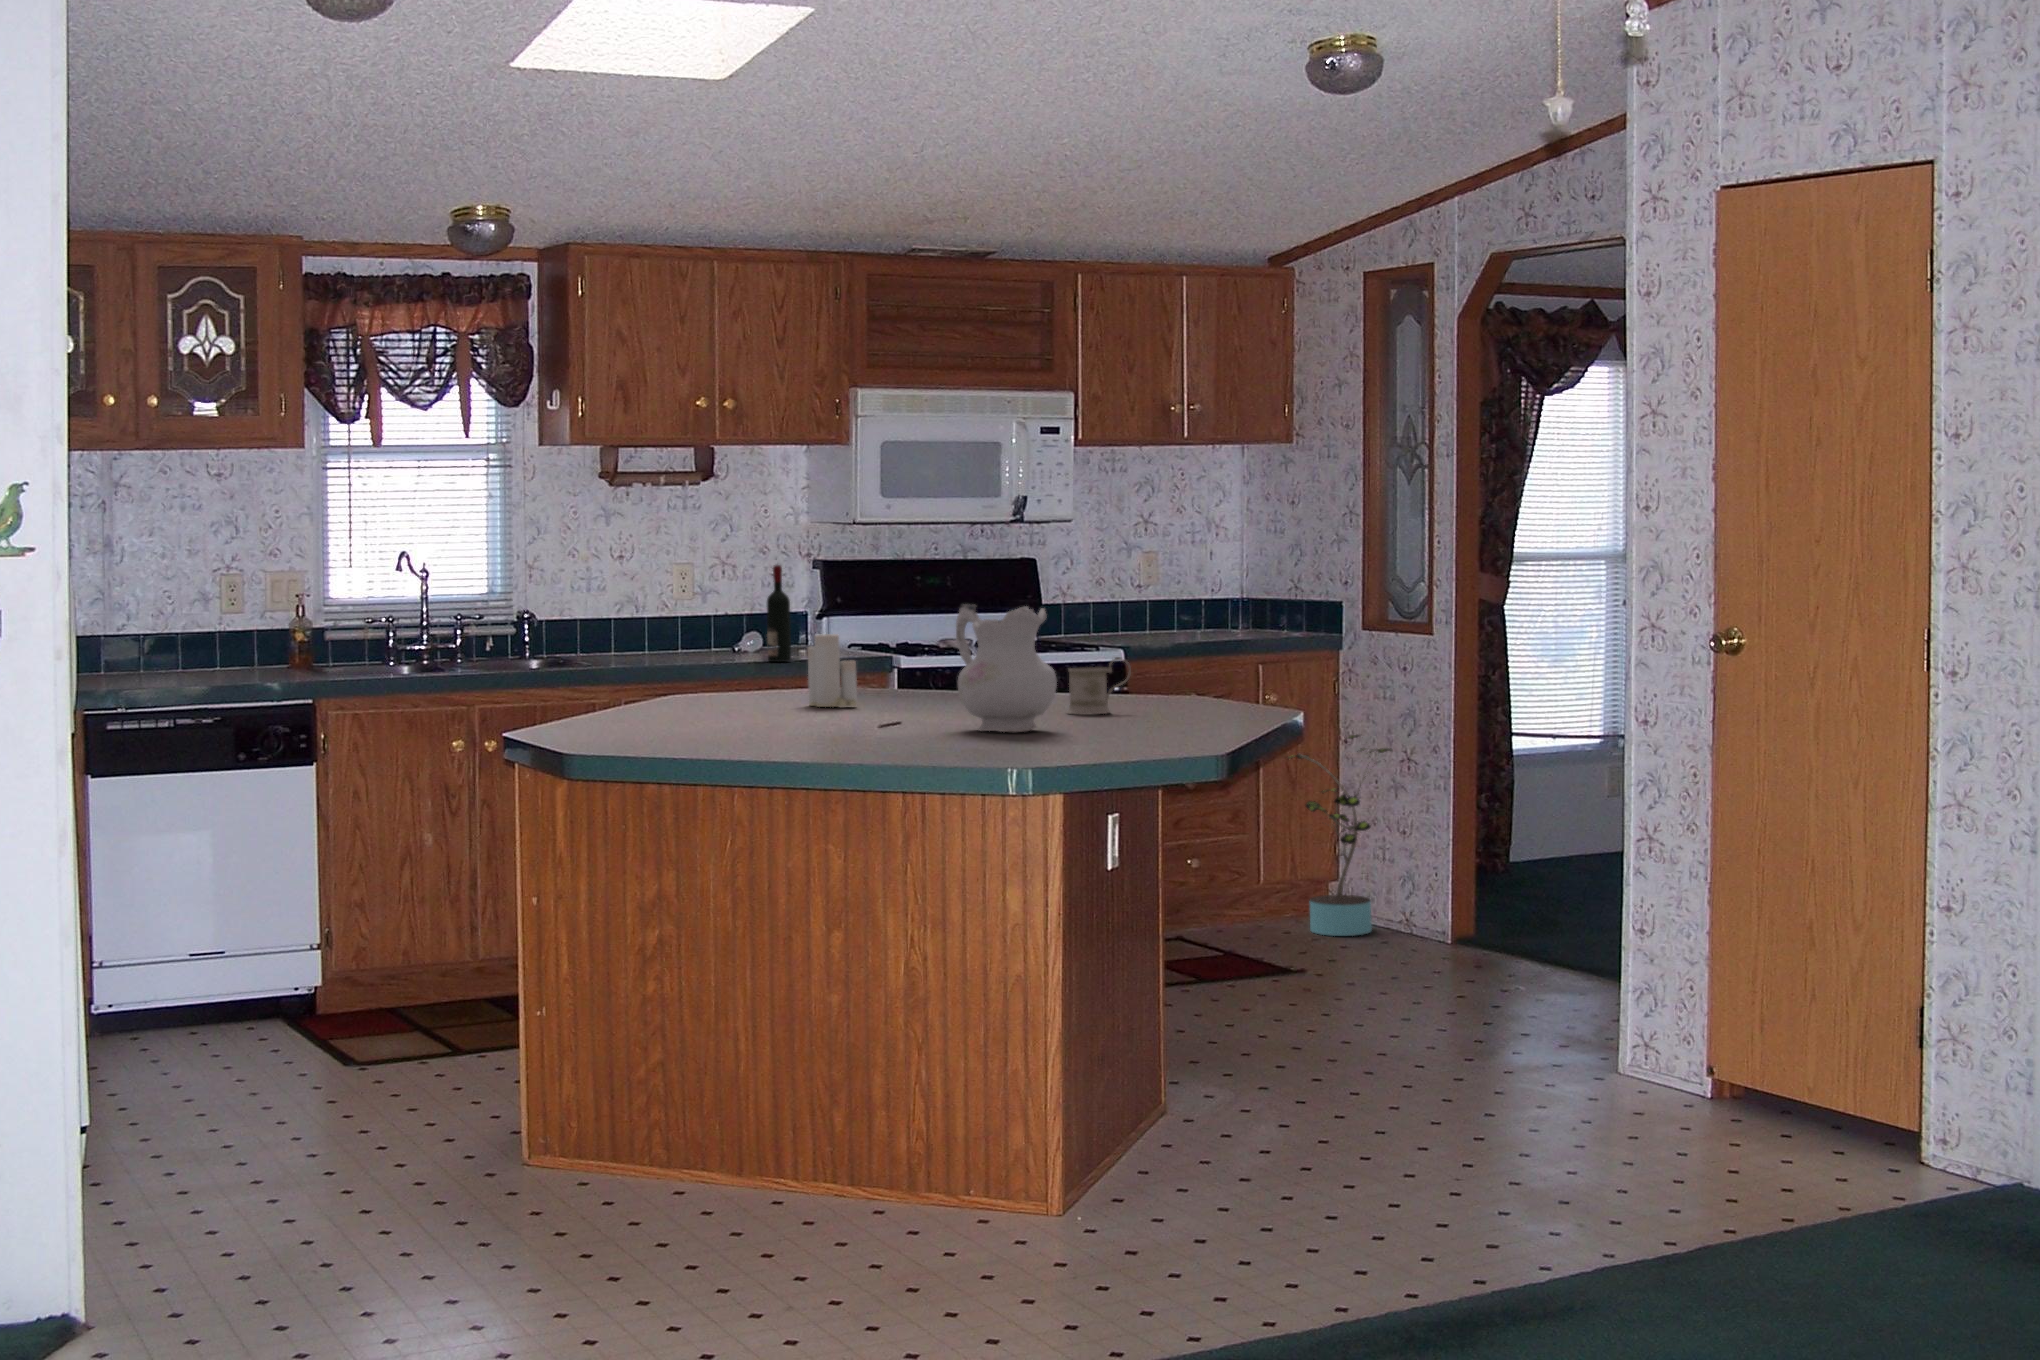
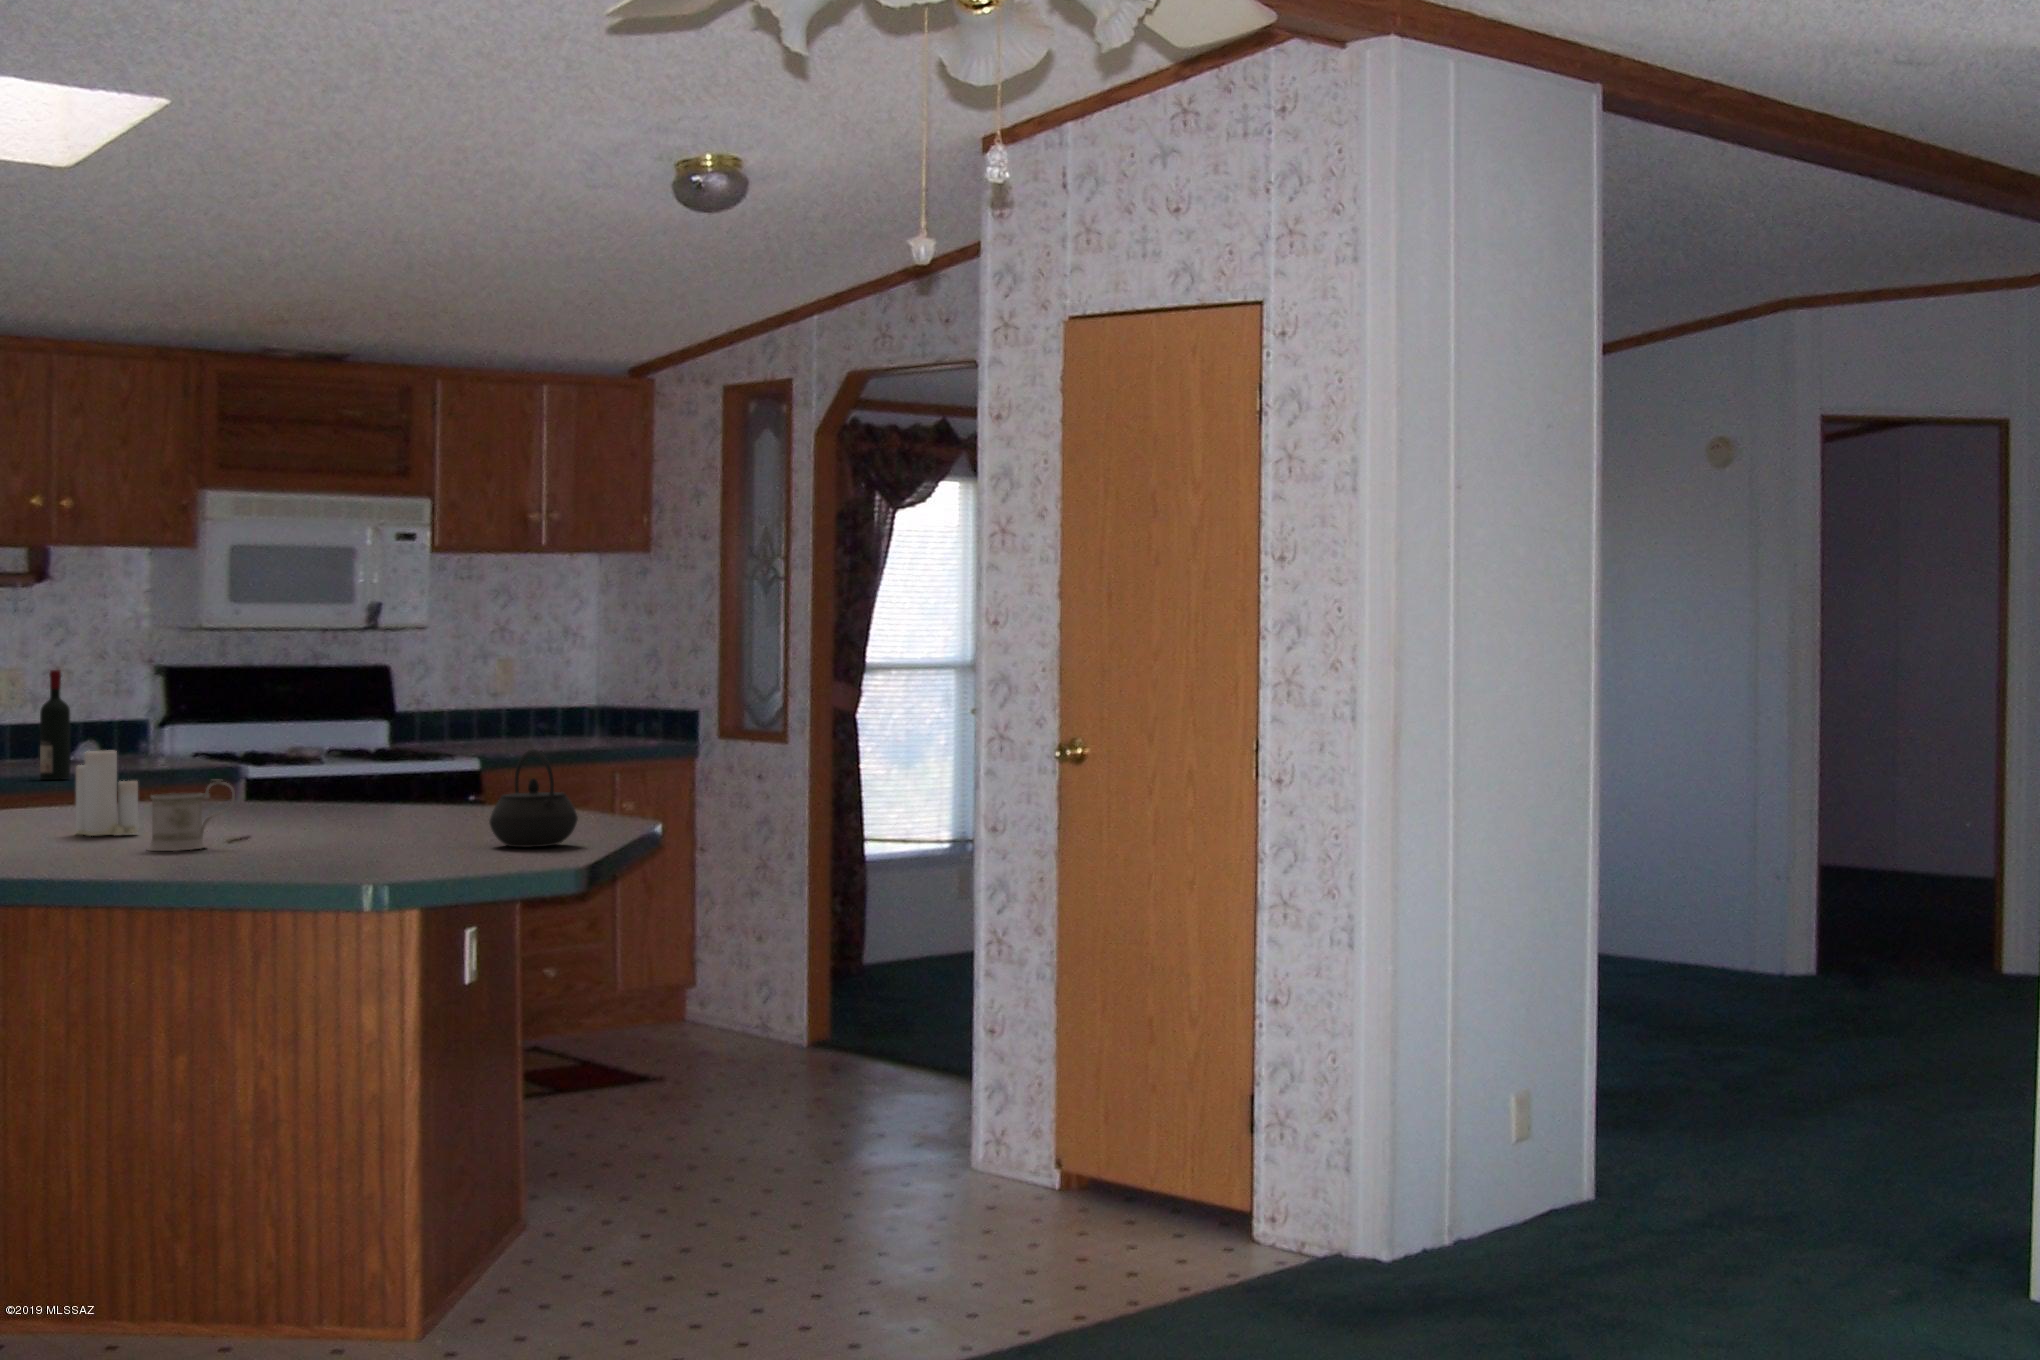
ceramic pitcher: present [956,604,1057,732] -> none [261,715,382,862]
kettle: none [1148,636,1226,726] -> present [489,749,578,847]
mug: present [1067,657,1131,715] -> present [147,780,235,851]
potted plant: present [1288,735,1392,936] -> none [640,843,750,1050]

